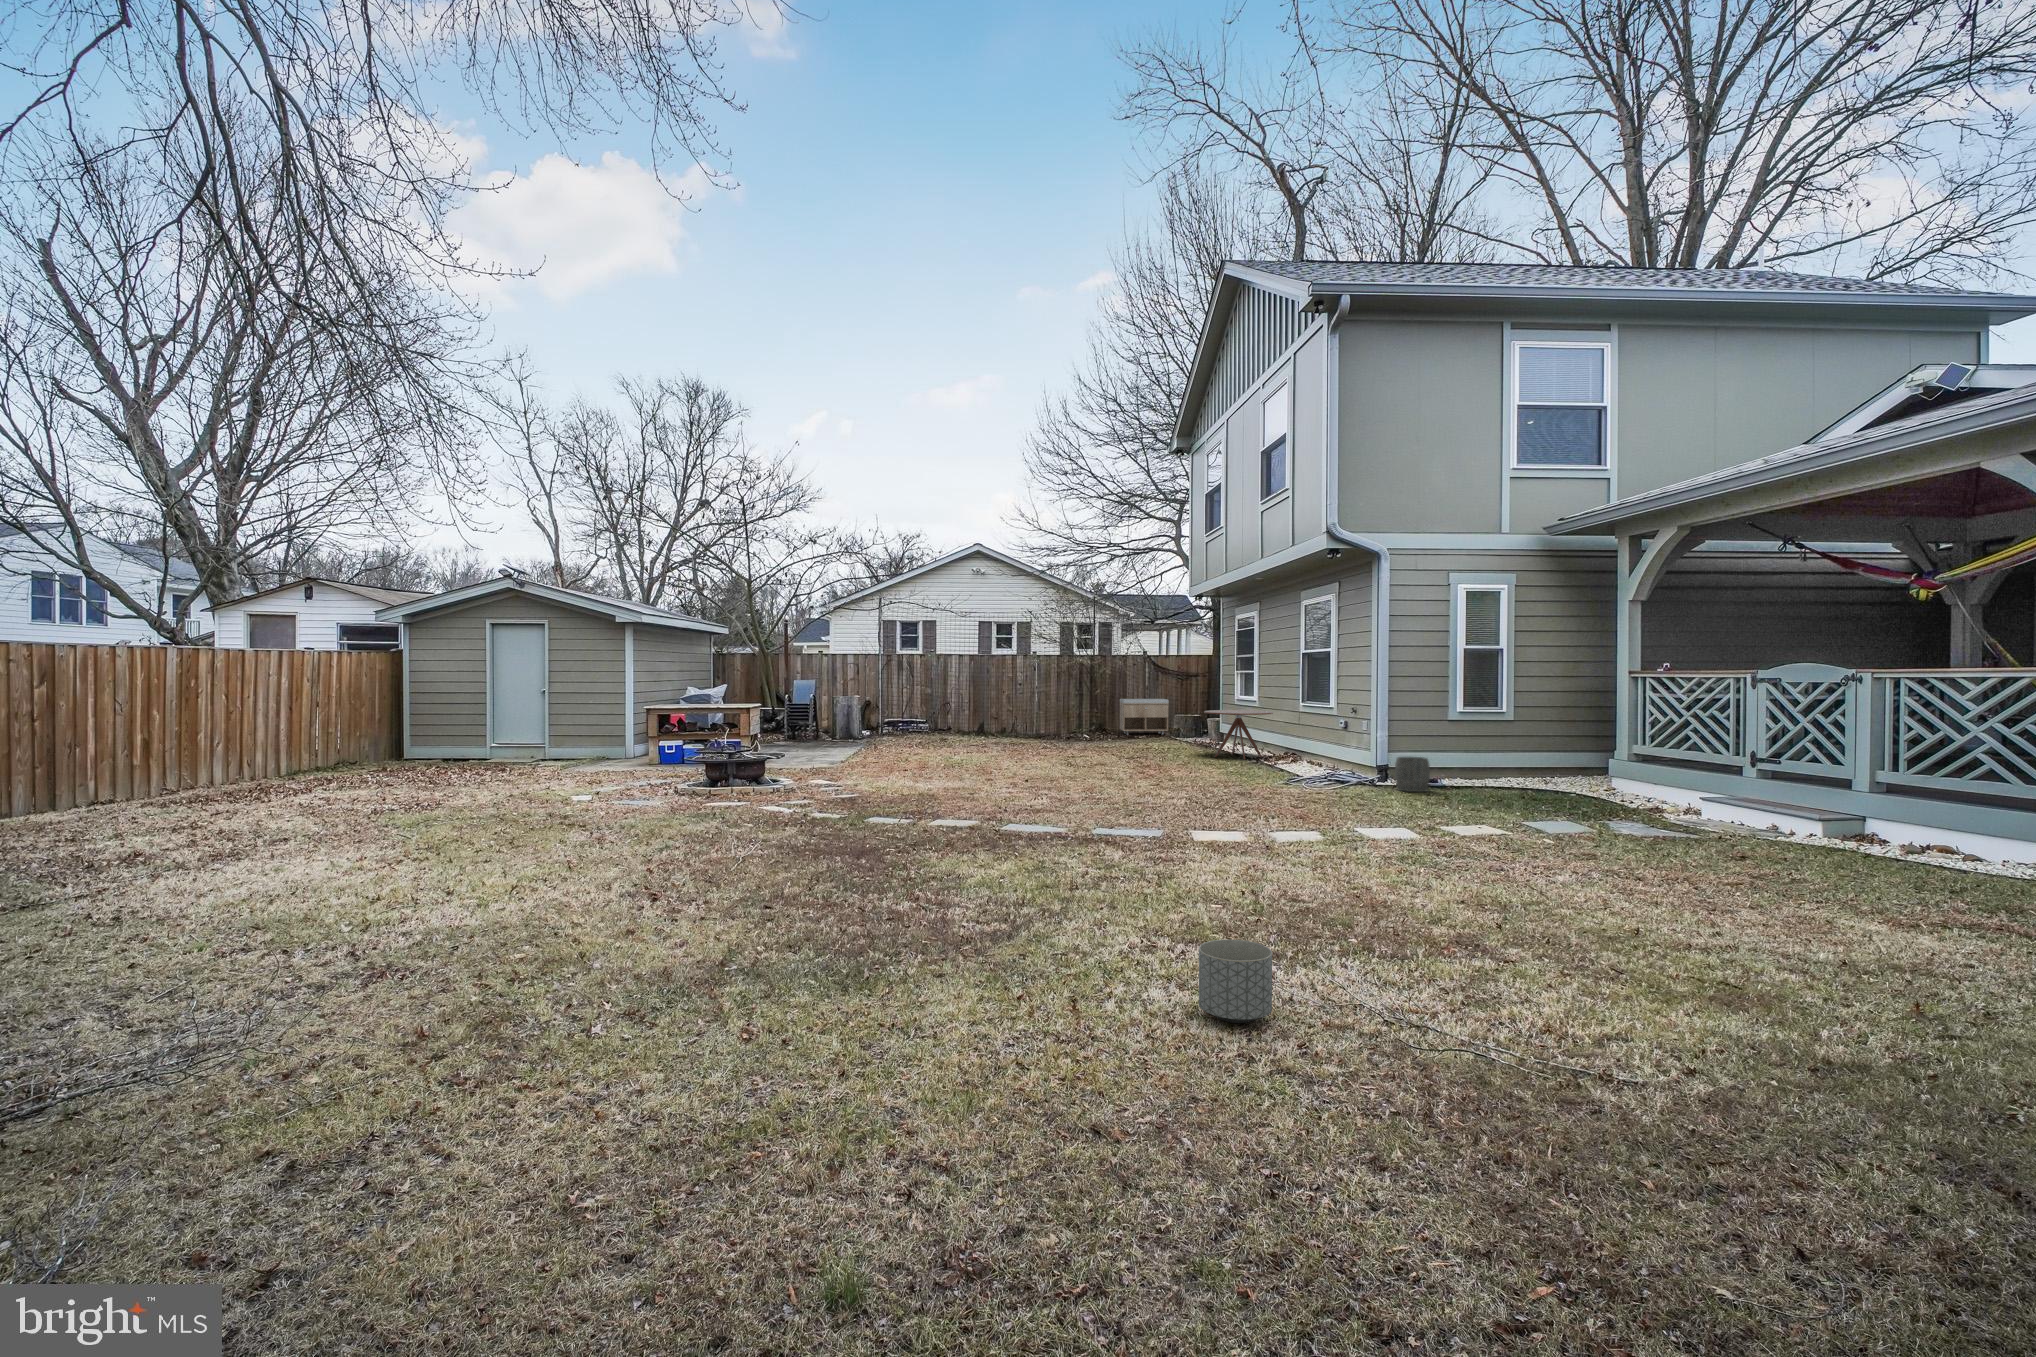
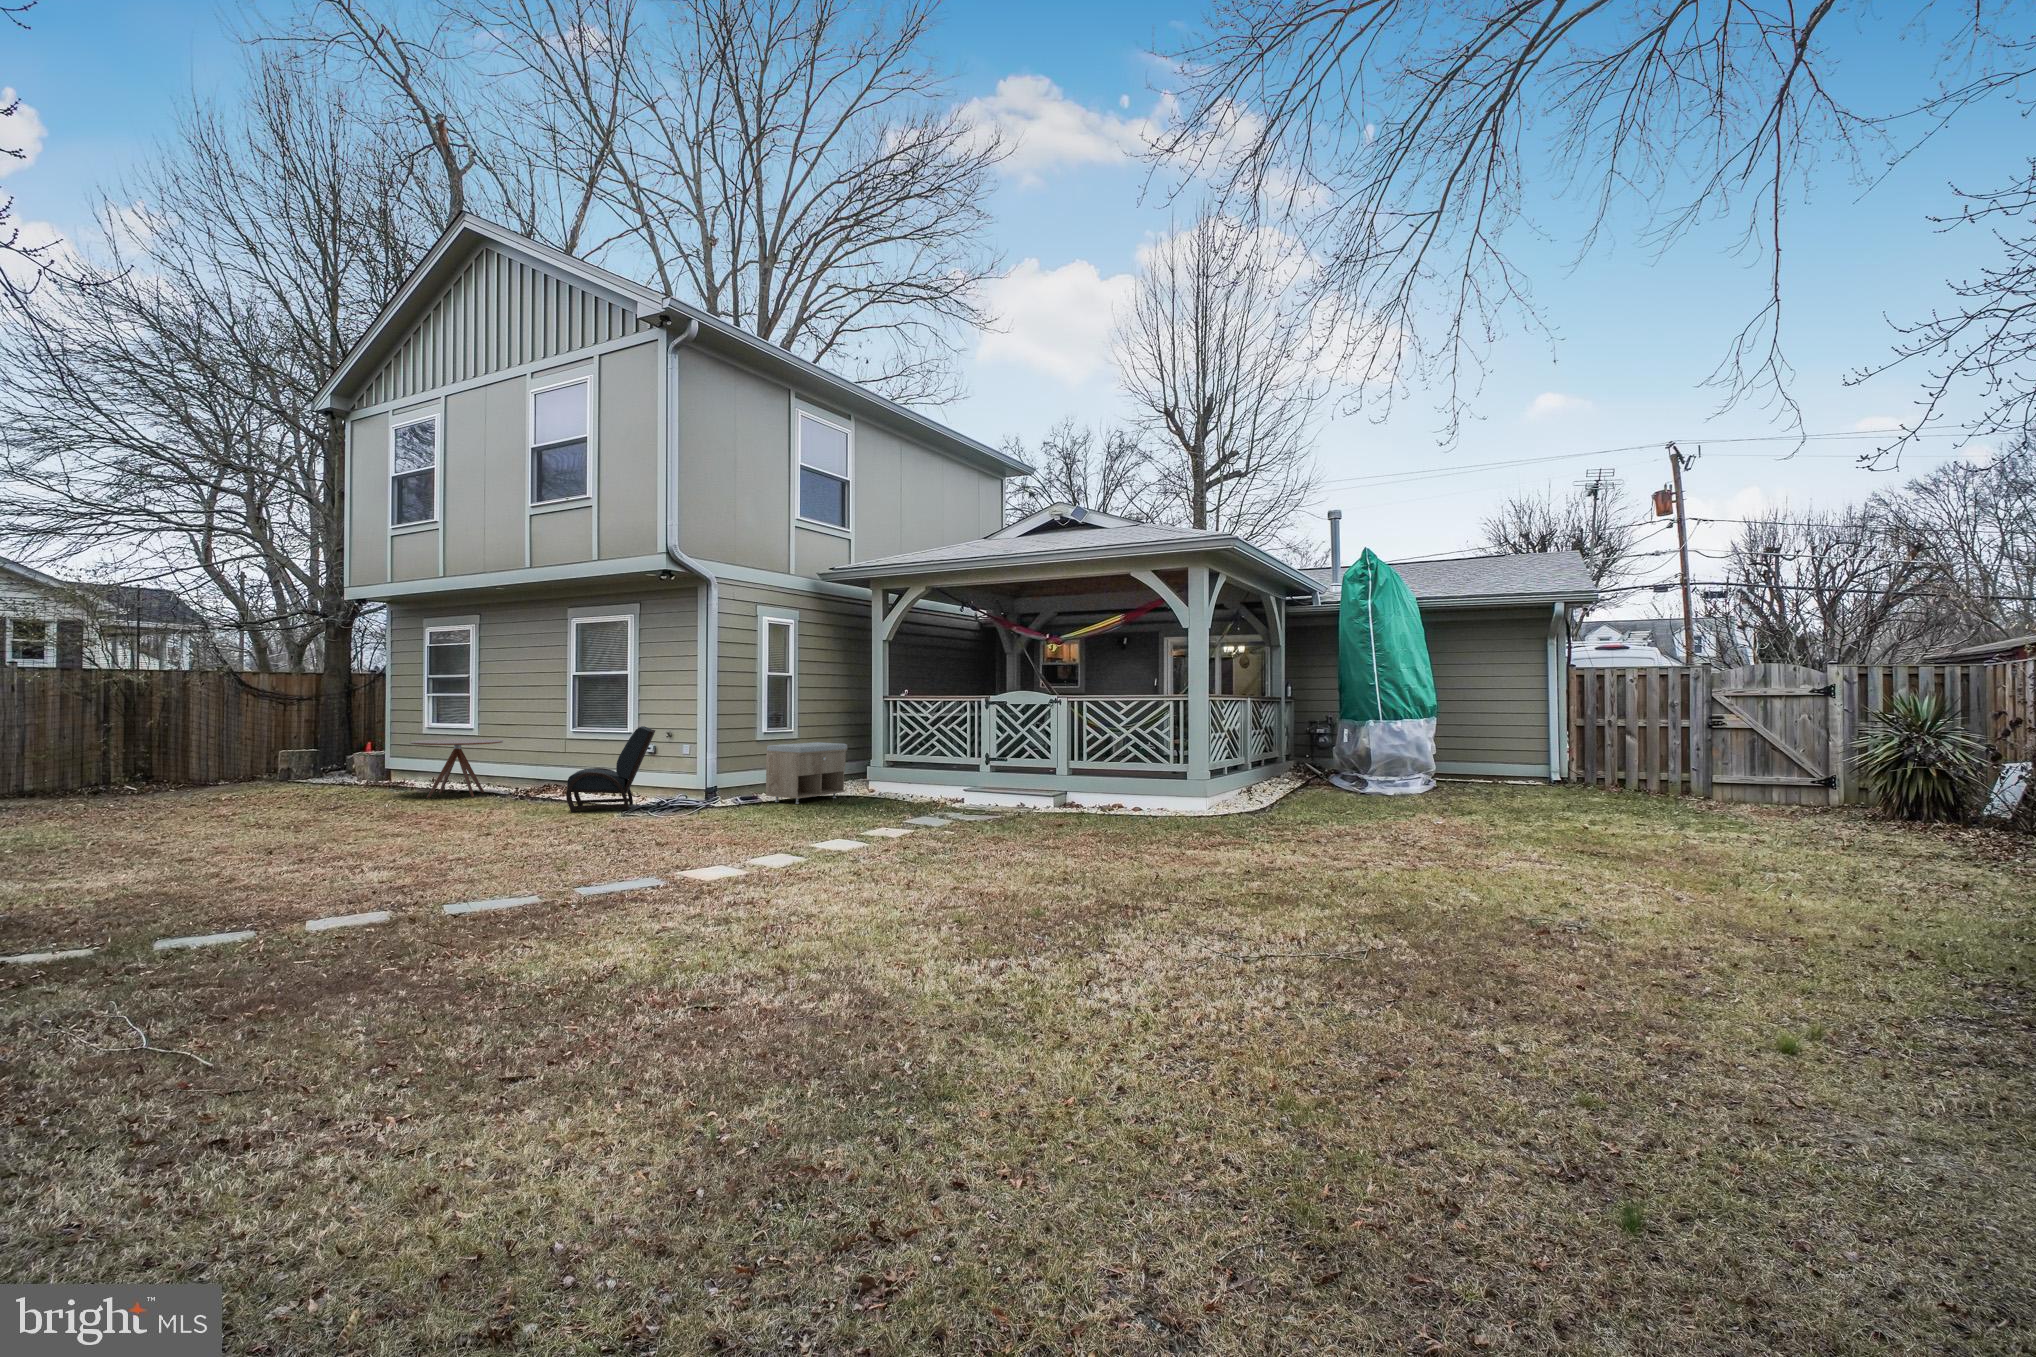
storage bench: present [1120,699,1169,735] -> present [766,742,847,804]
lounge chair: none [1267,702,1355,781] -> present [566,726,655,812]
woven basket: present [1395,757,1430,792] -> none [720,776,752,810]
planter: present [1199,939,1272,1023] -> none [1169,922,1229,990]

